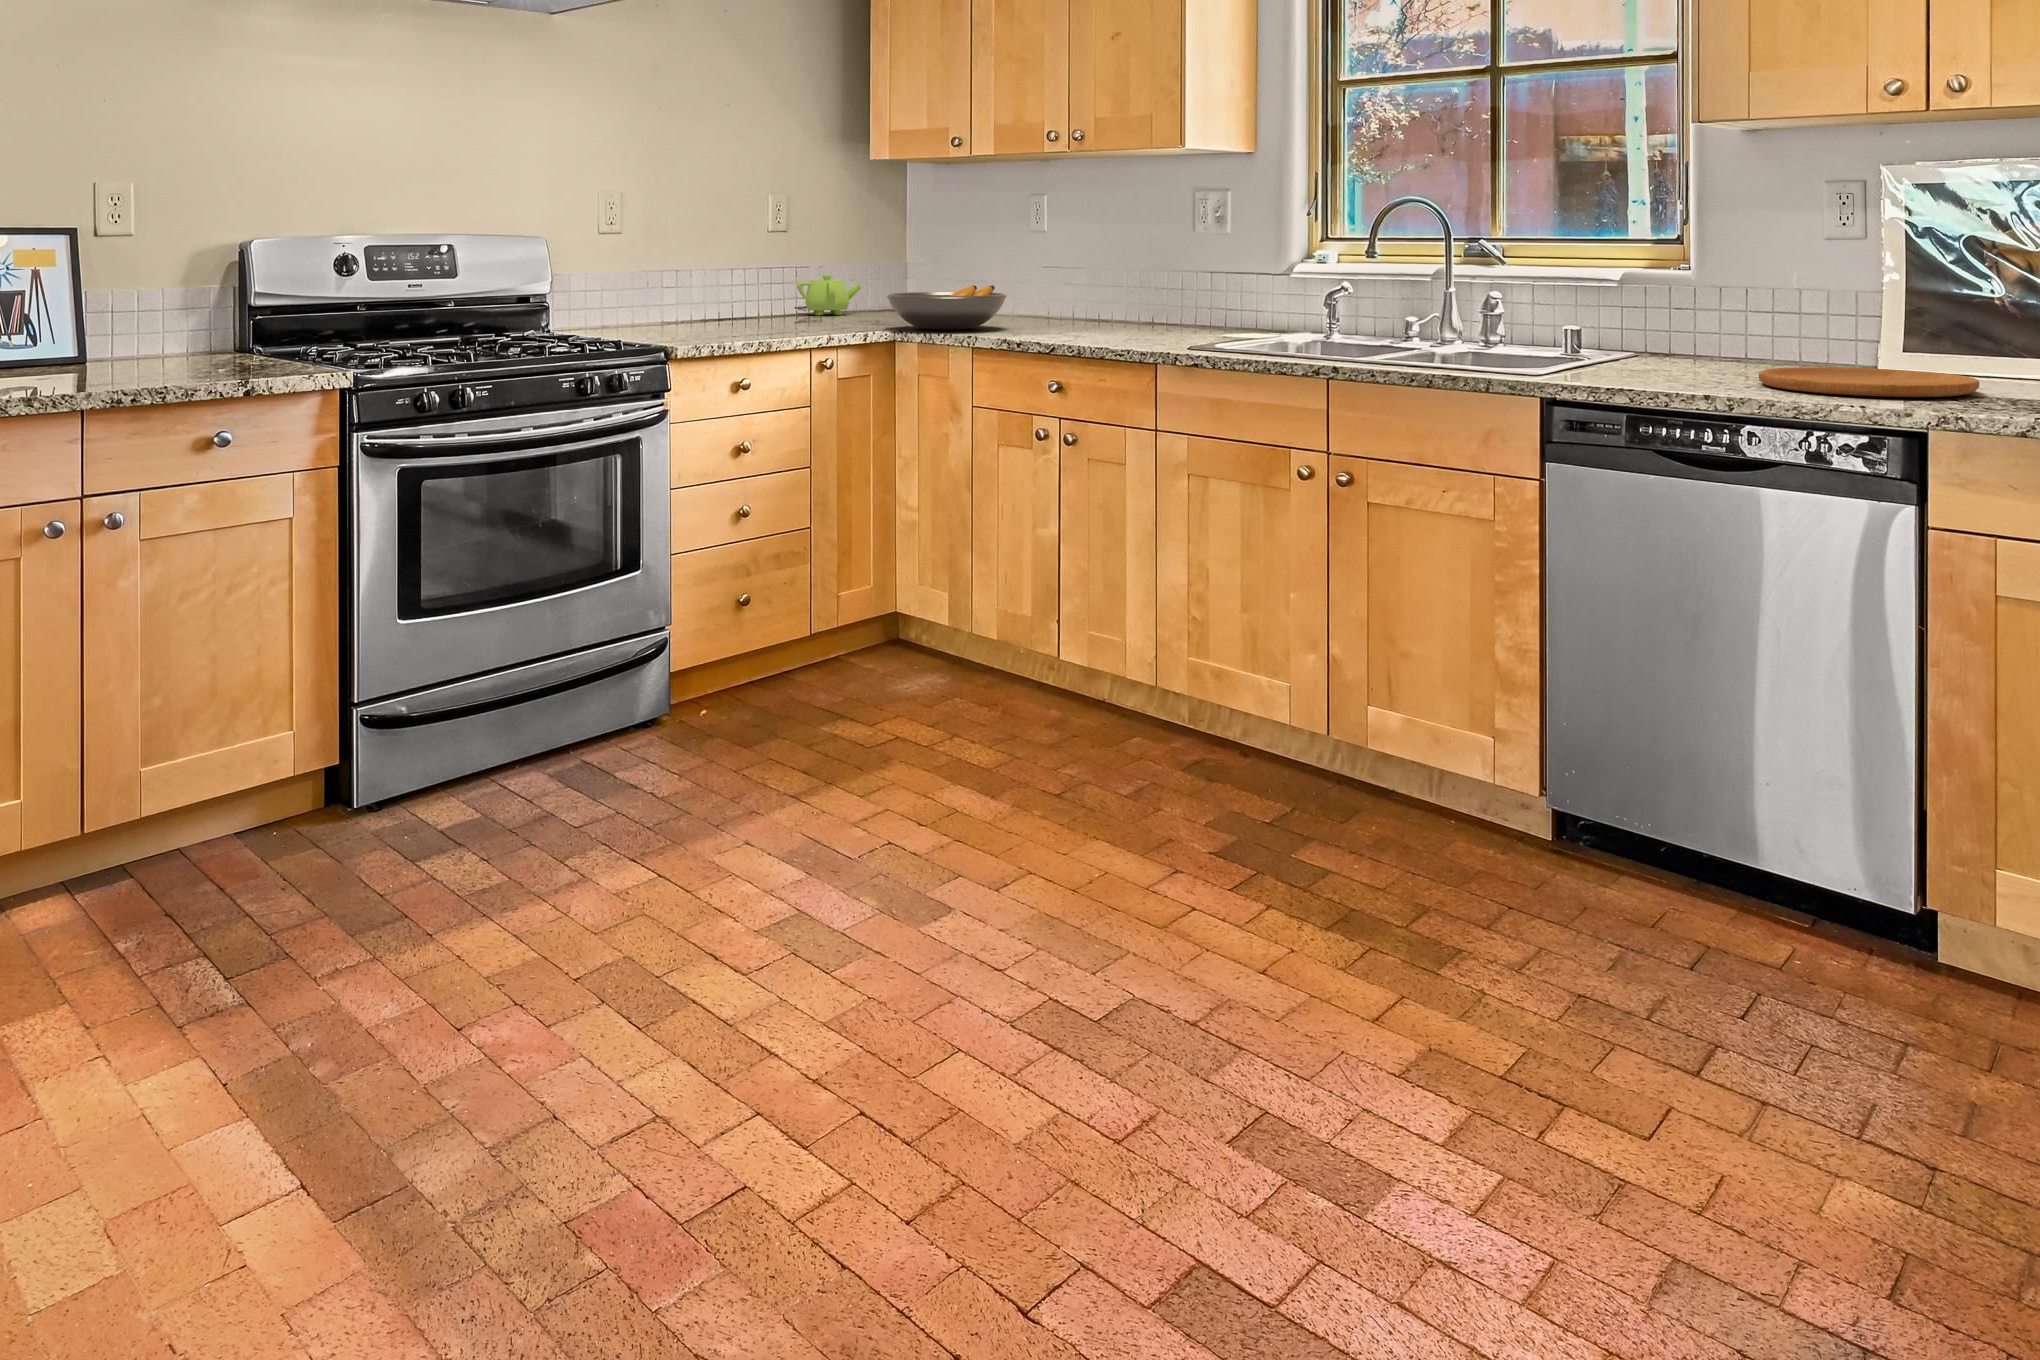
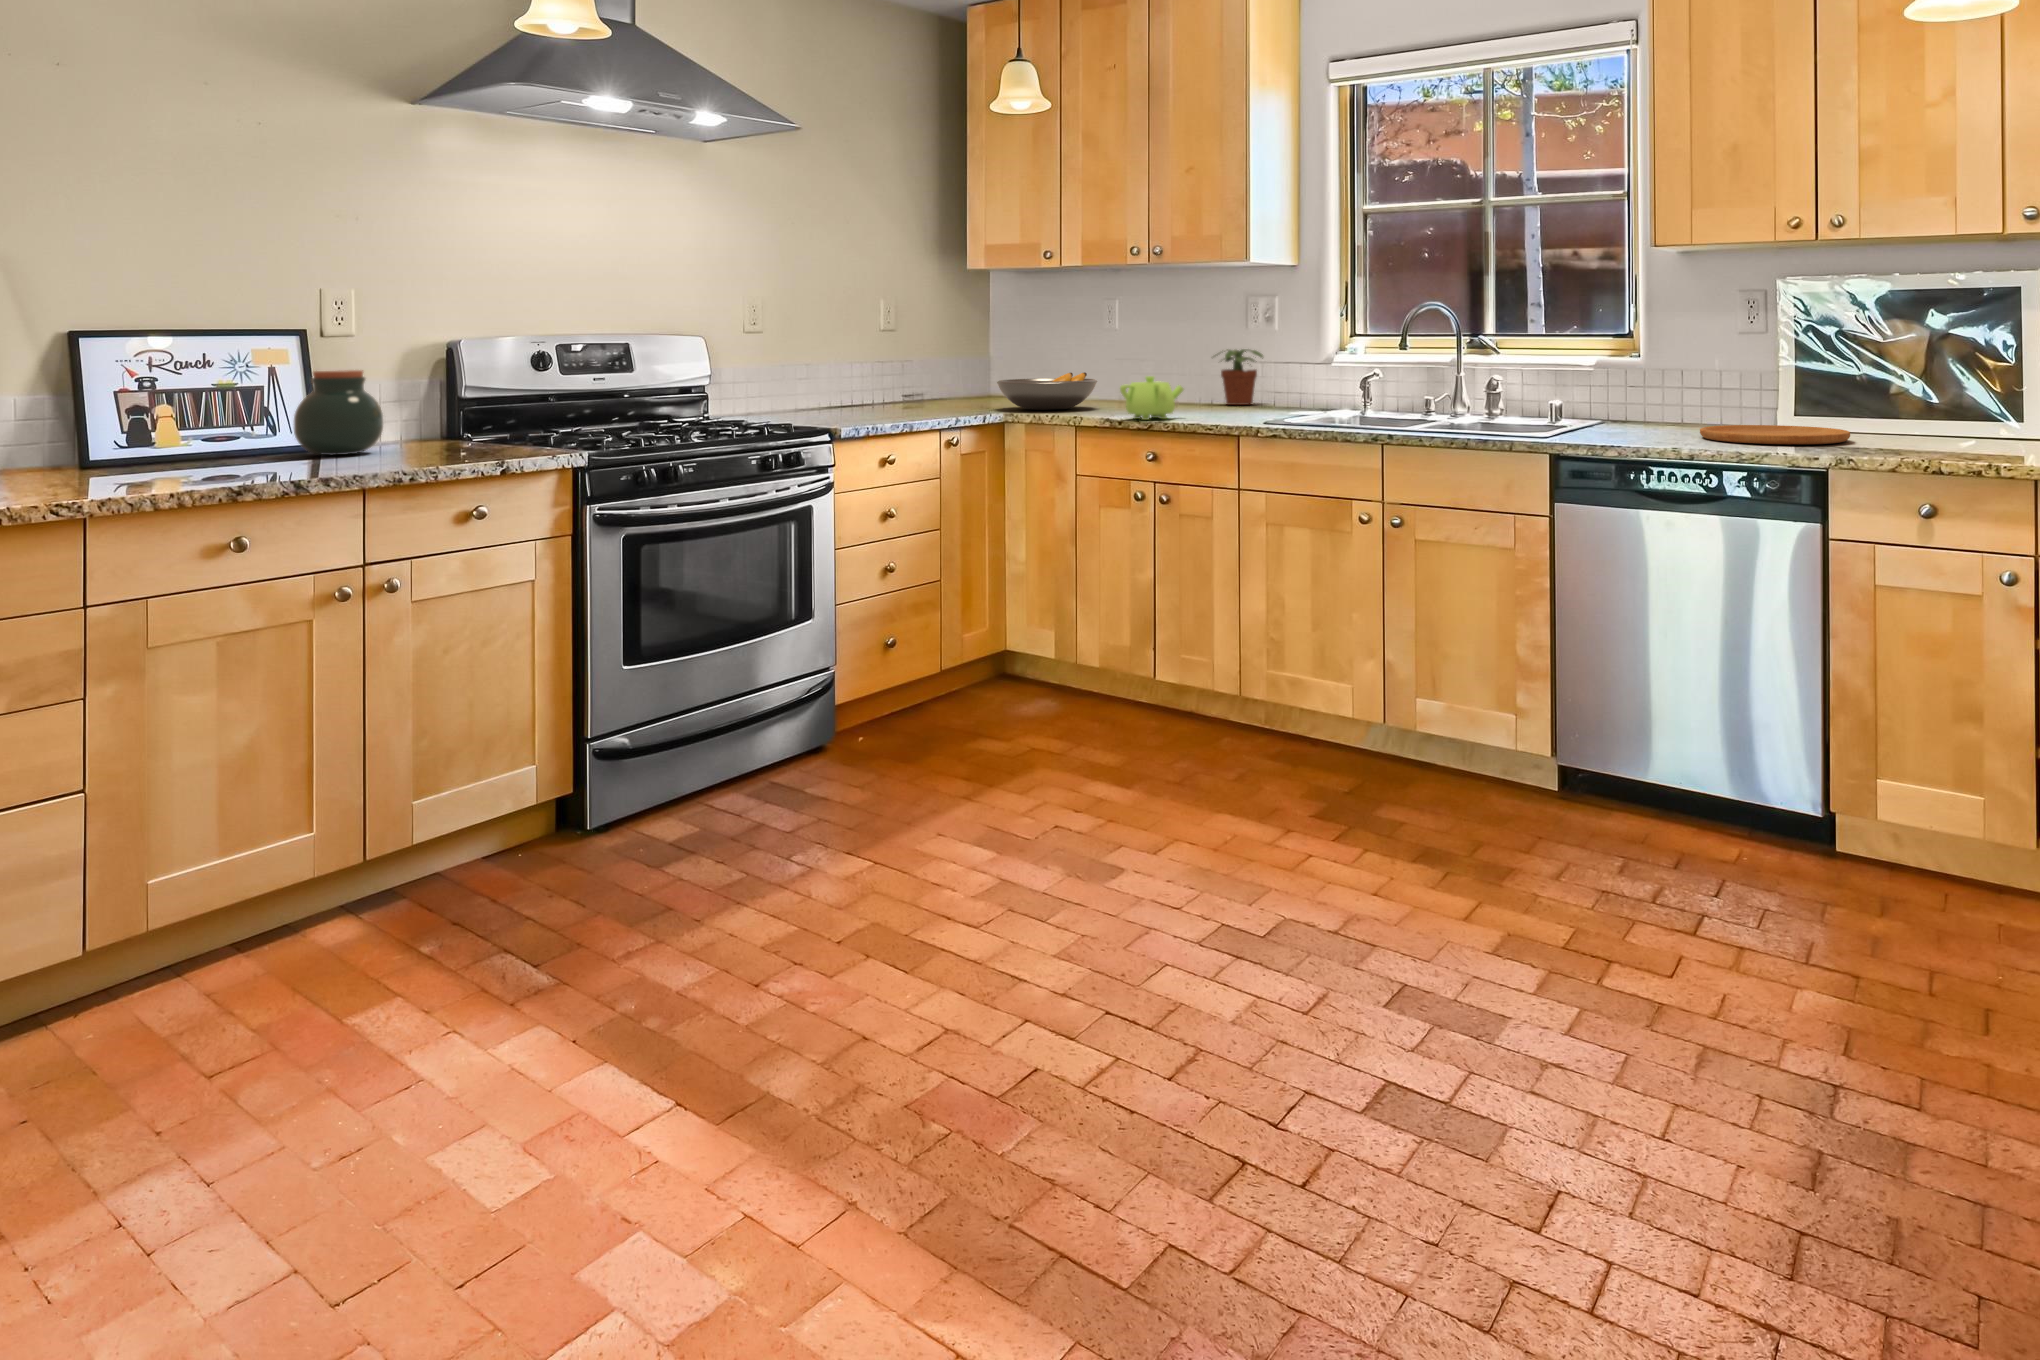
potted plant: none [1149,259,1214,327] -> present [1221,349,1263,405]
teapot: present [797,275,861,315] -> present [1120,376,1184,420]
jar: none [48,276,148,371] -> present [293,370,383,455]

